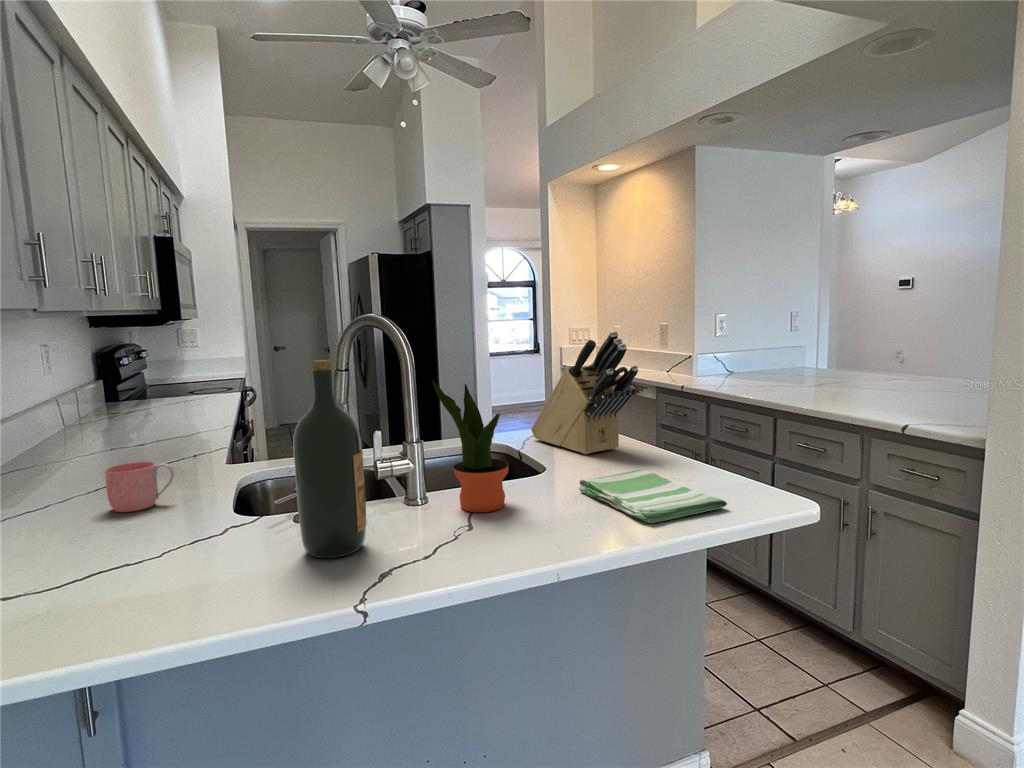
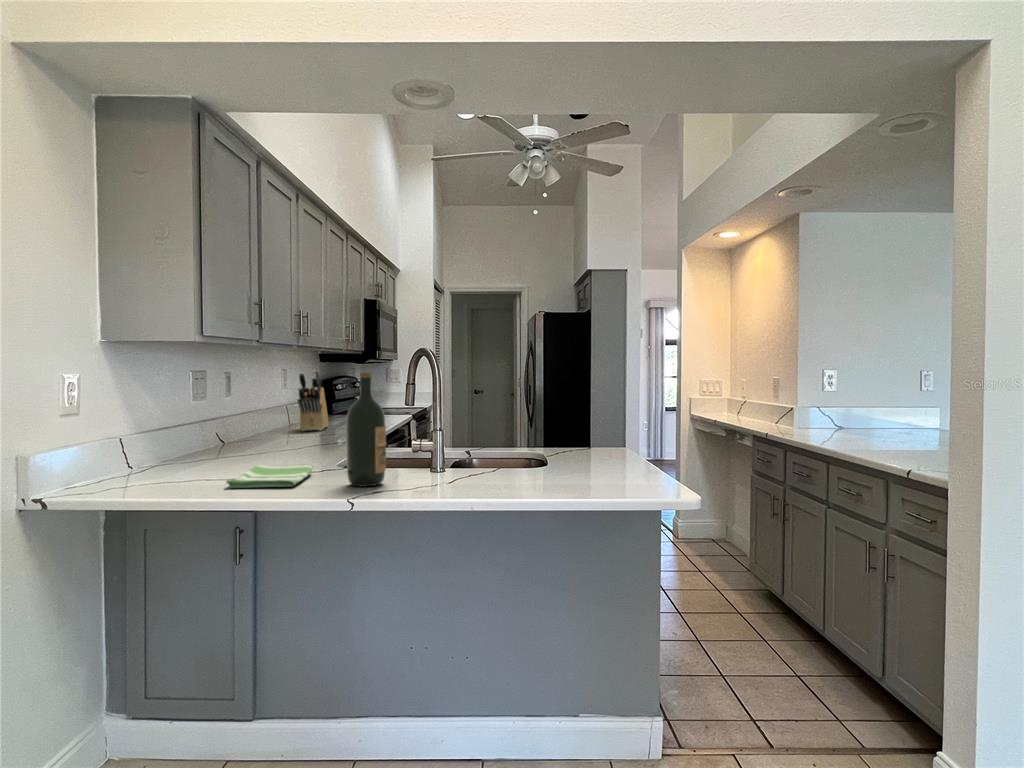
knife block: present [531,331,638,454] -> present [298,370,328,431]
potted plant: present [432,381,508,512] -> none [441,391,492,480]
mug: present [105,462,174,512] -> none [276,435,312,463]
dish towel: present [579,469,727,523] -> present [226,464,313,488]

